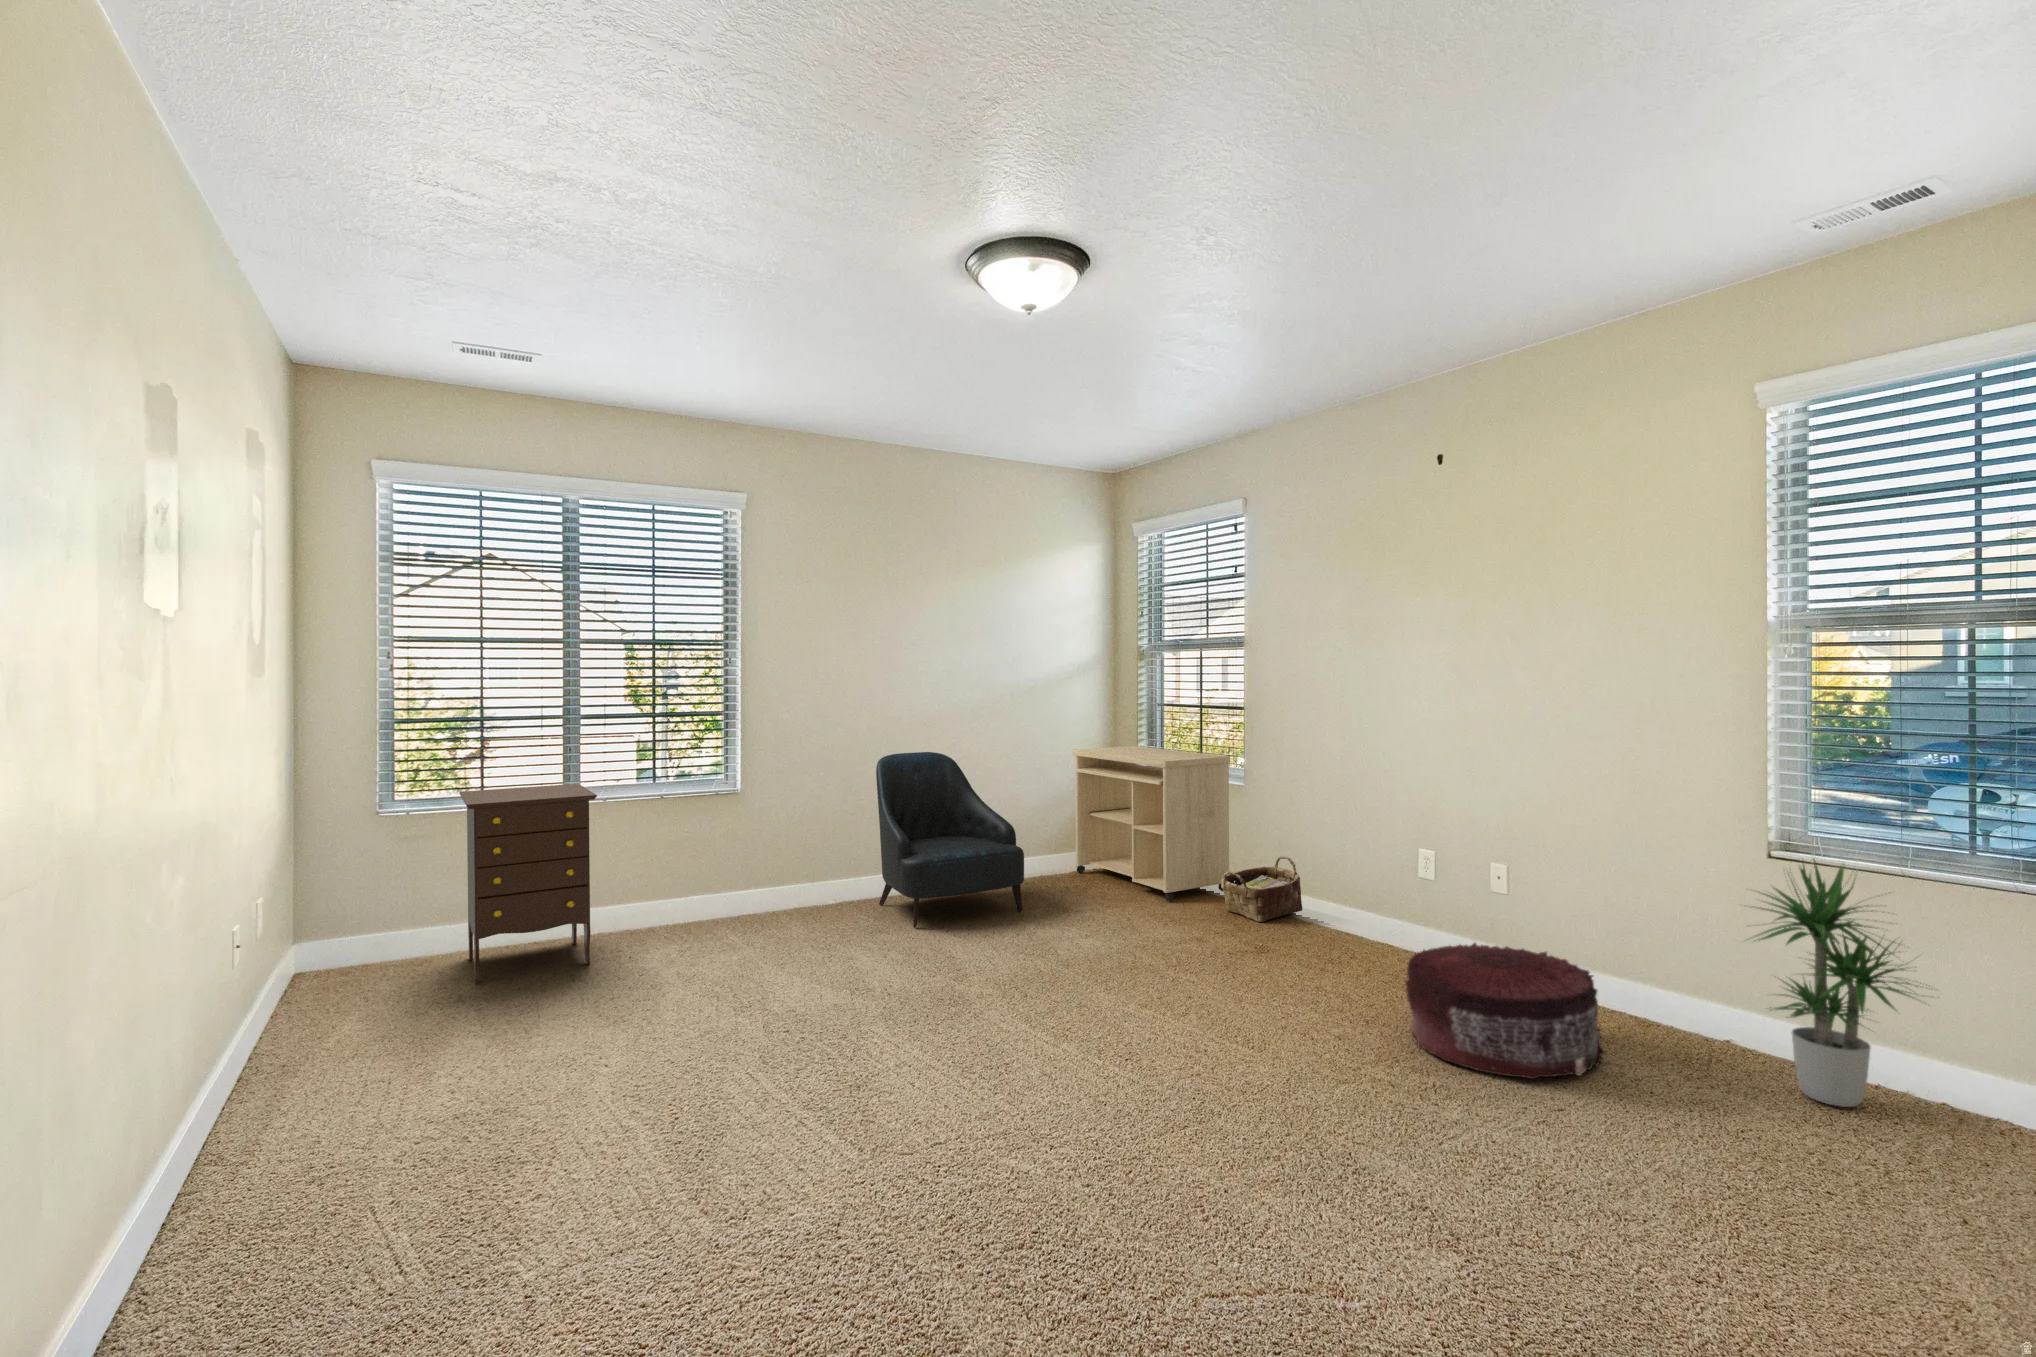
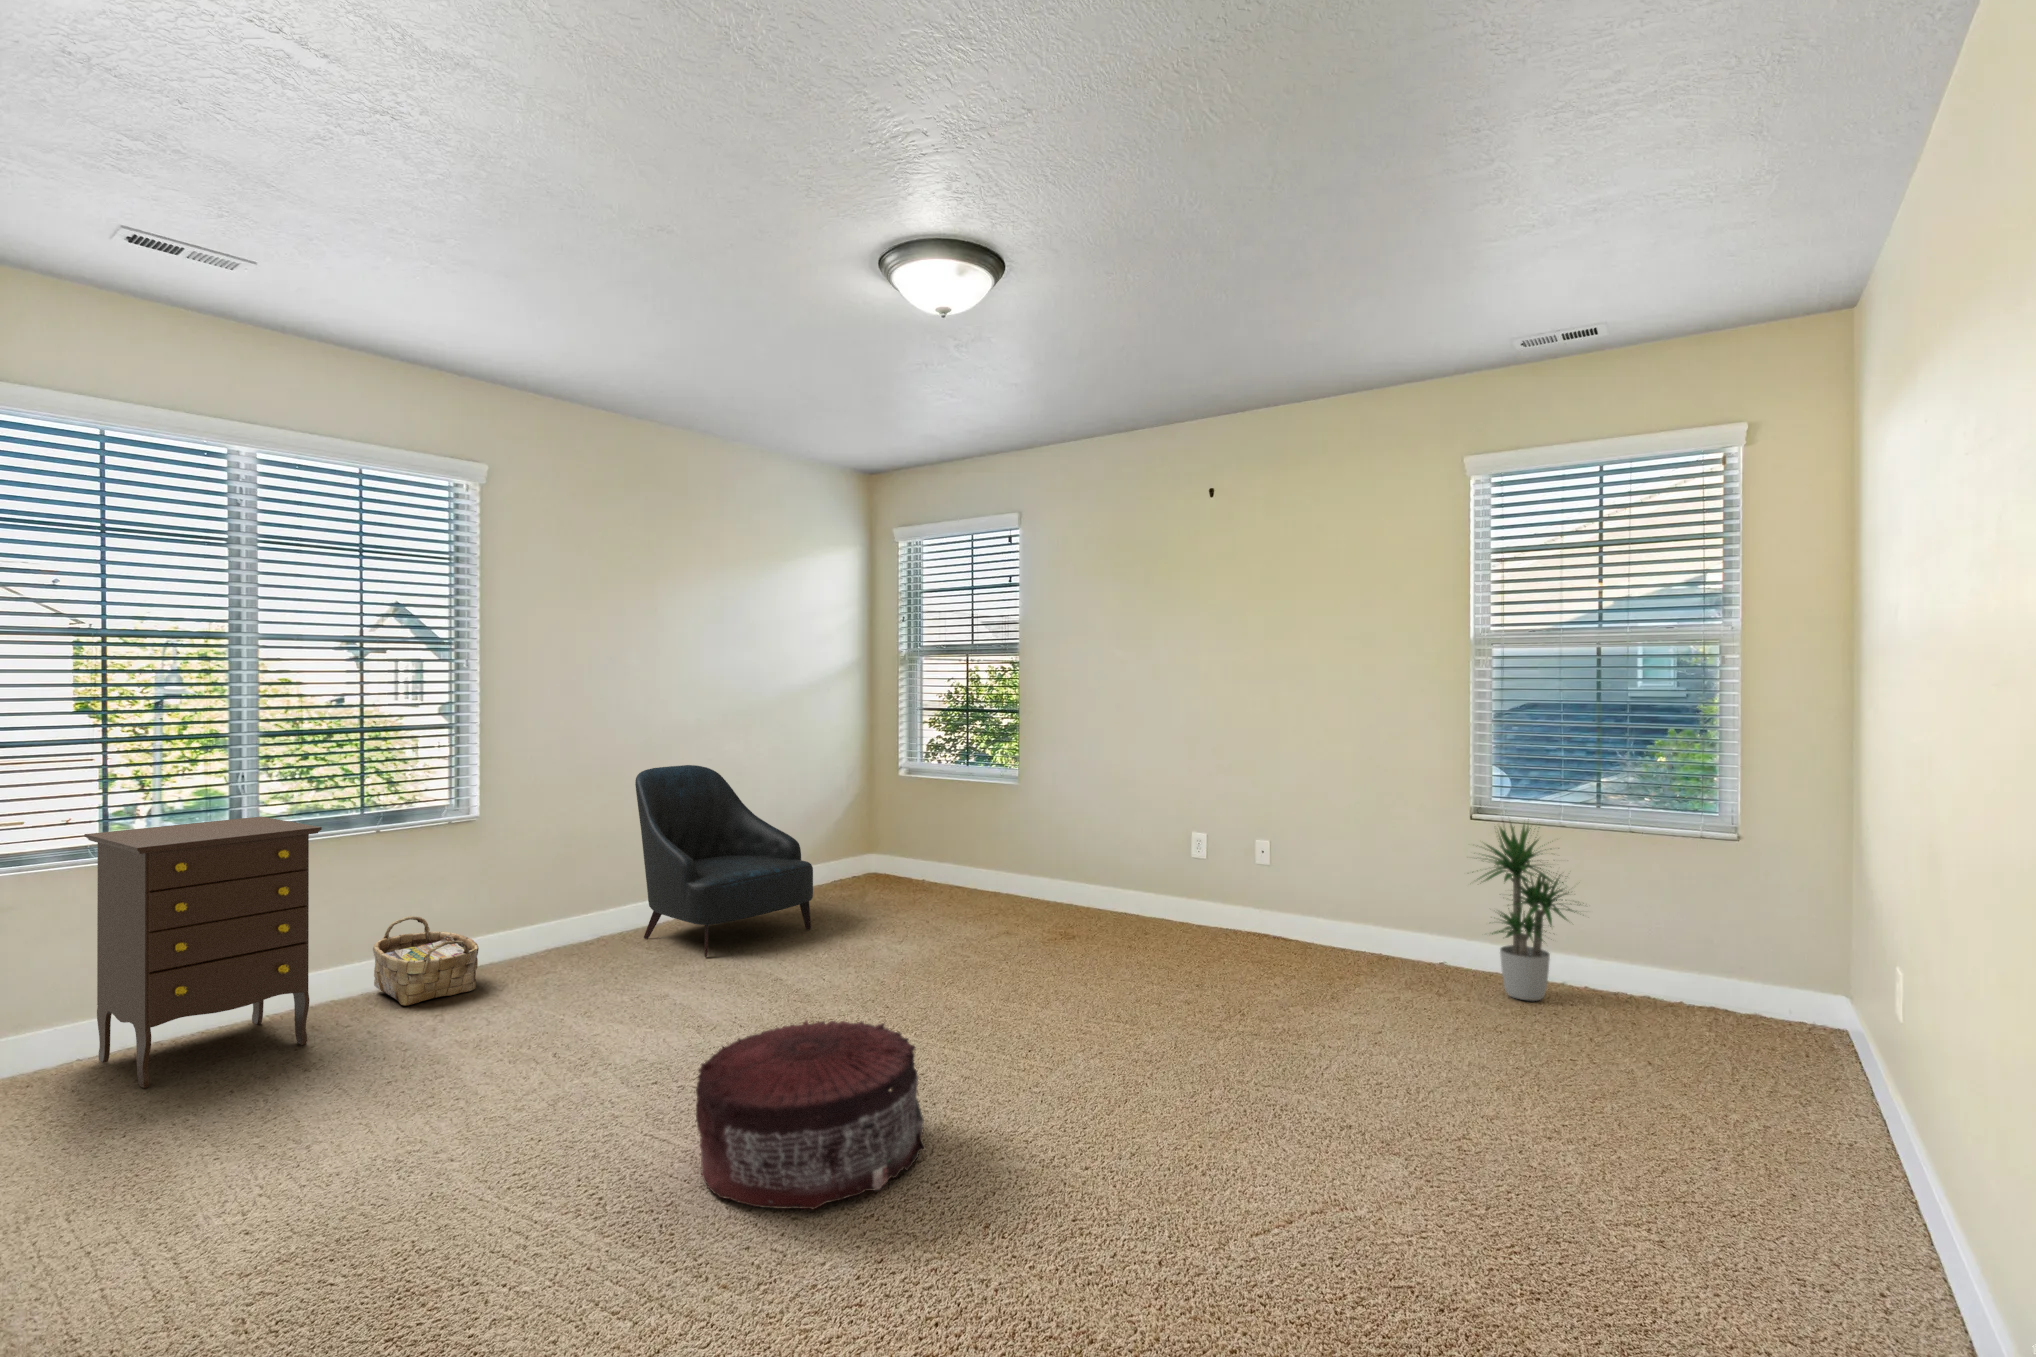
desk: present [1073,746,1230,901] -> none [836,754,1002,906]
woven basket: present [1221,856,1302,922] -> present [373,916,479,1006]
pouf: present [1405,943,1605,1079] -> present [696,1020,926,1209]

